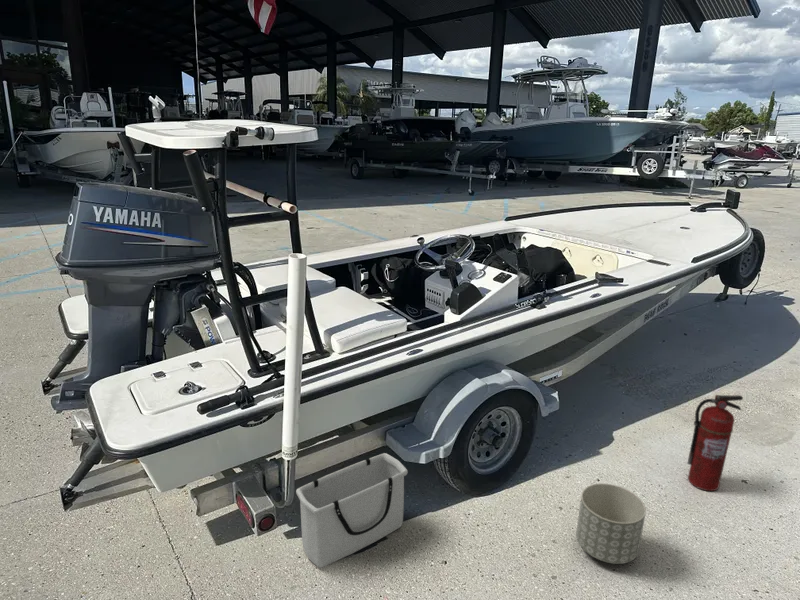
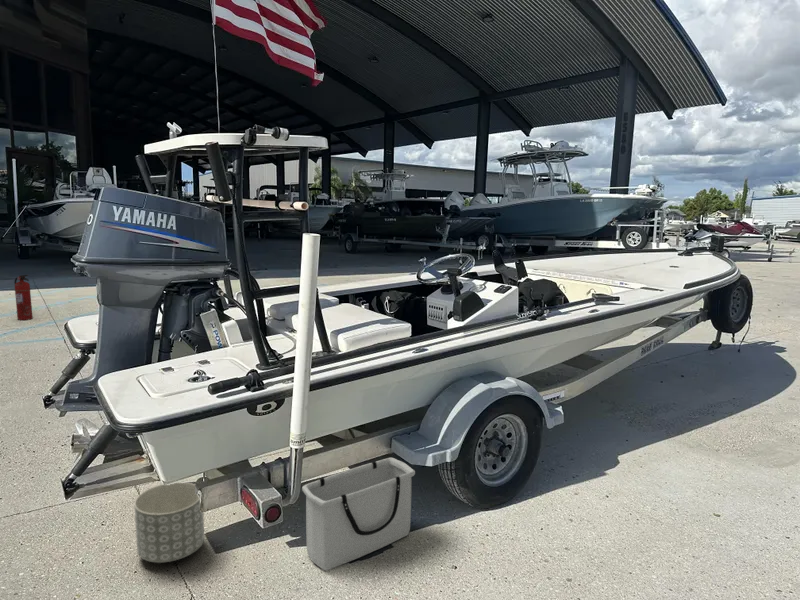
fire extinguisher: present [687,395,743,491] -> present [14,275,33,320]
planter: present [576,484,646,564] -> present [134,482,204,563]

